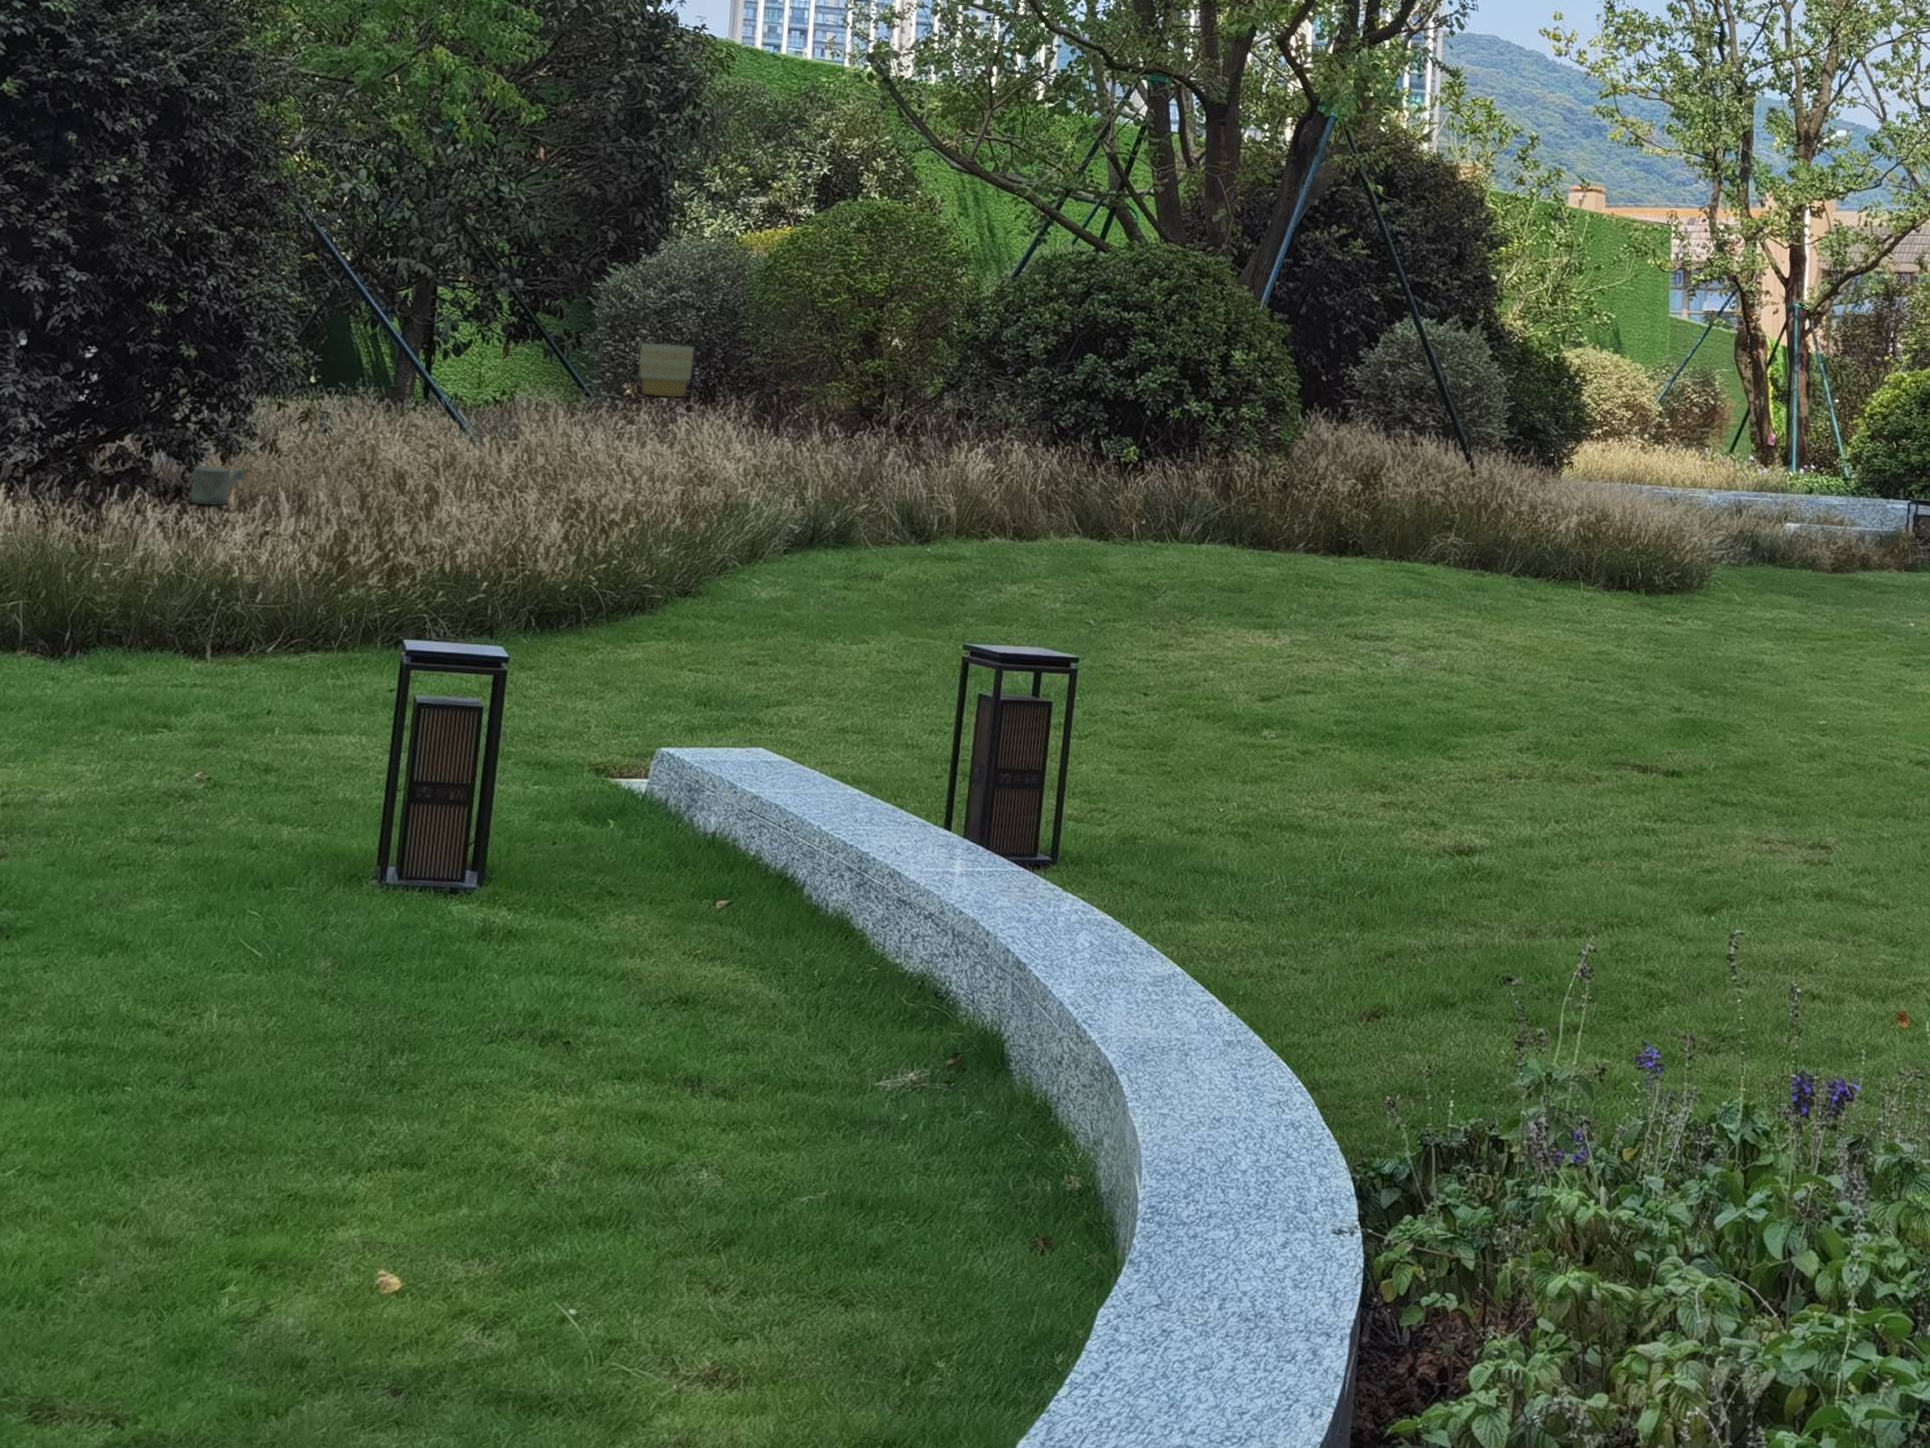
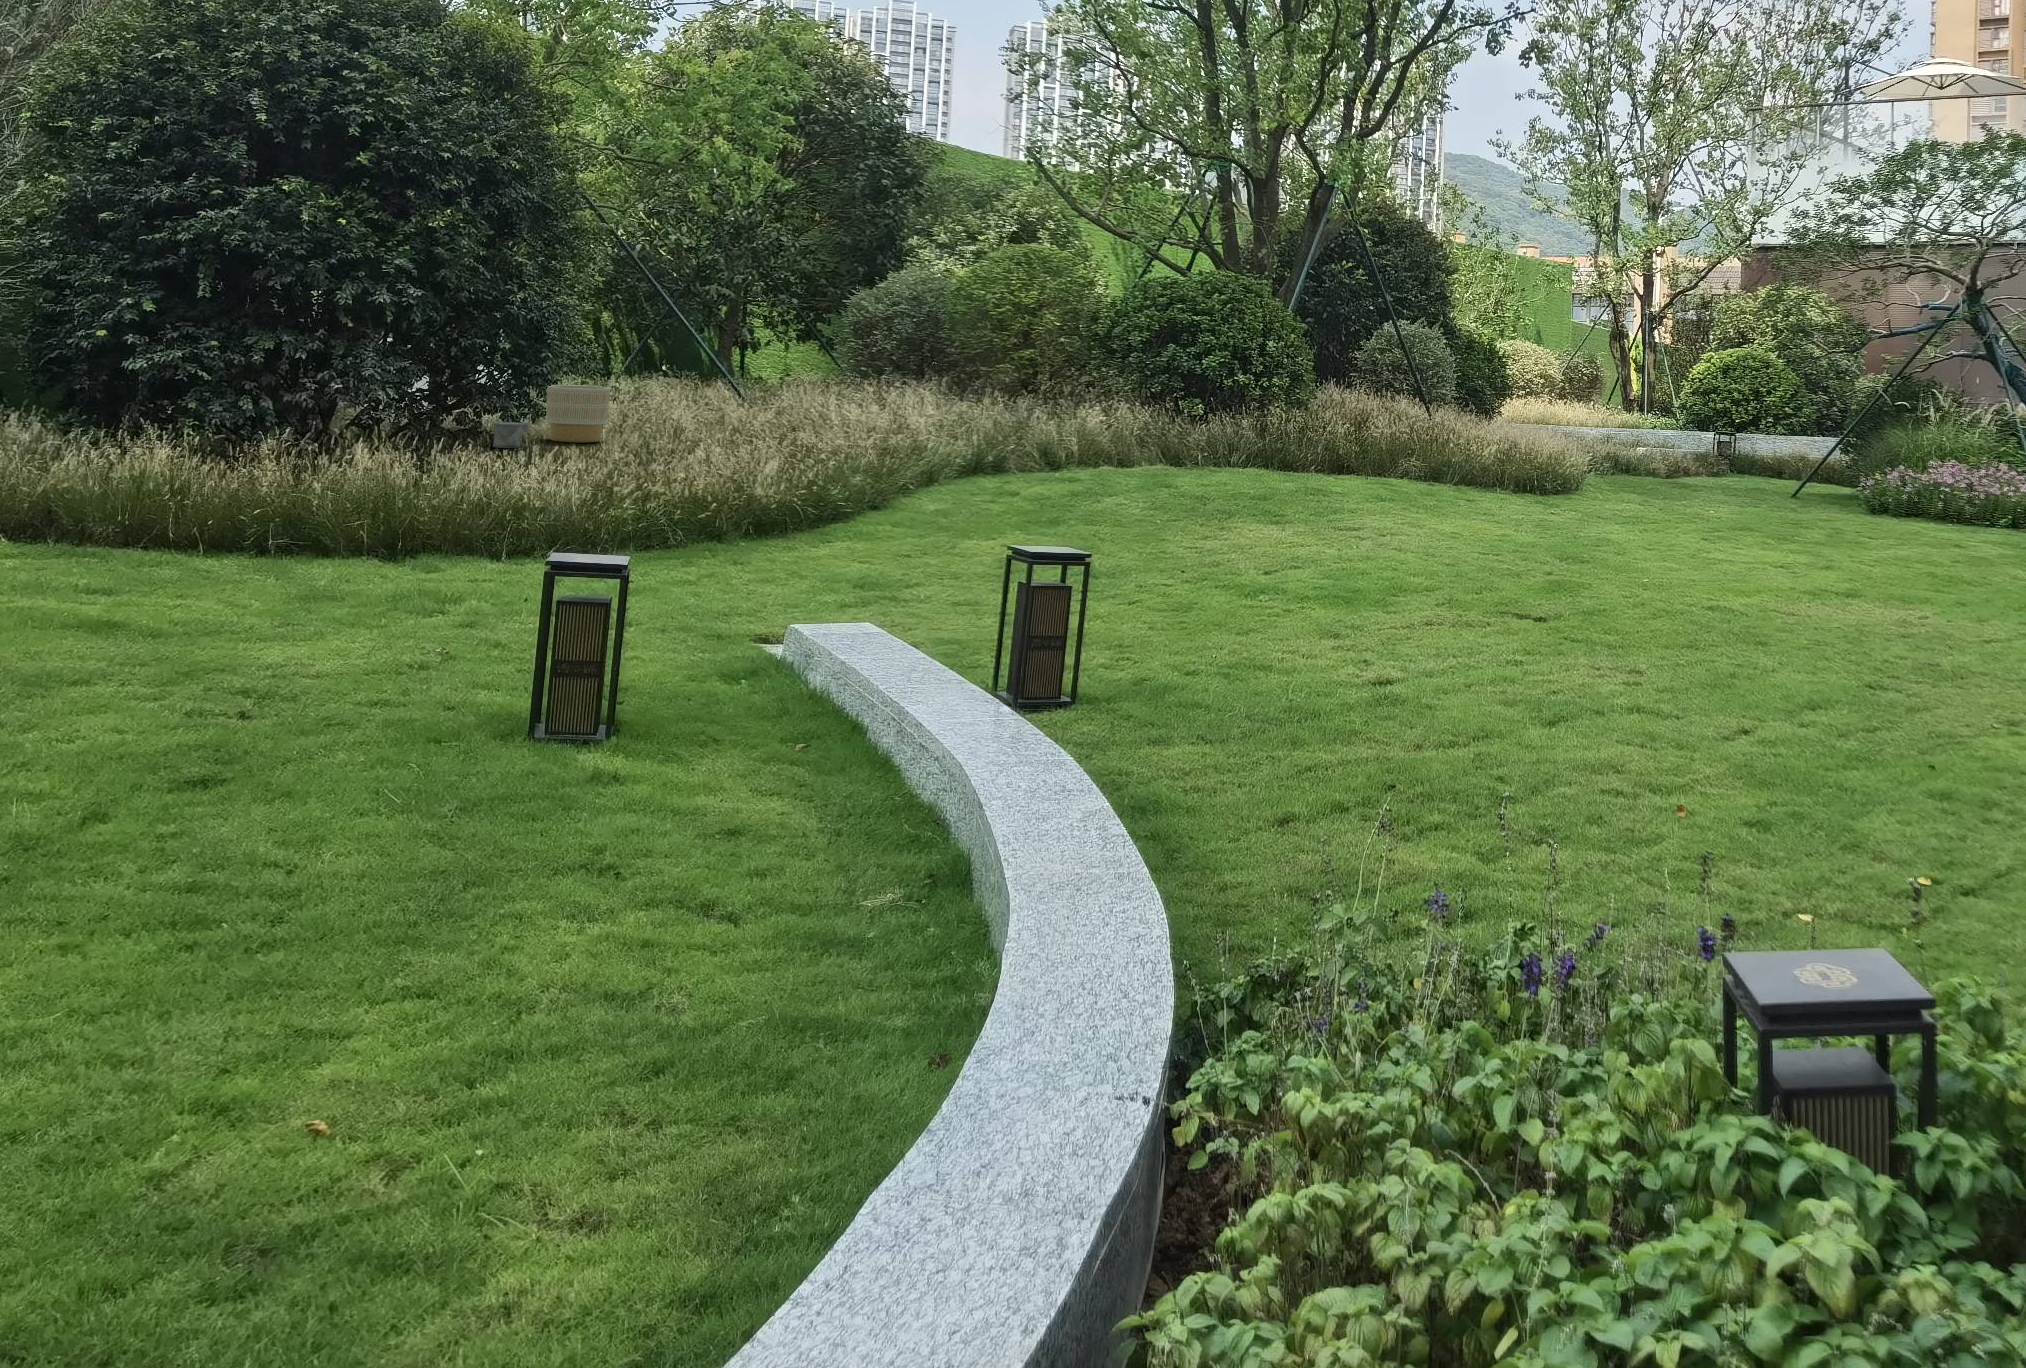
planter: present [640,344,694,397] -> present [546,385,610,443]

